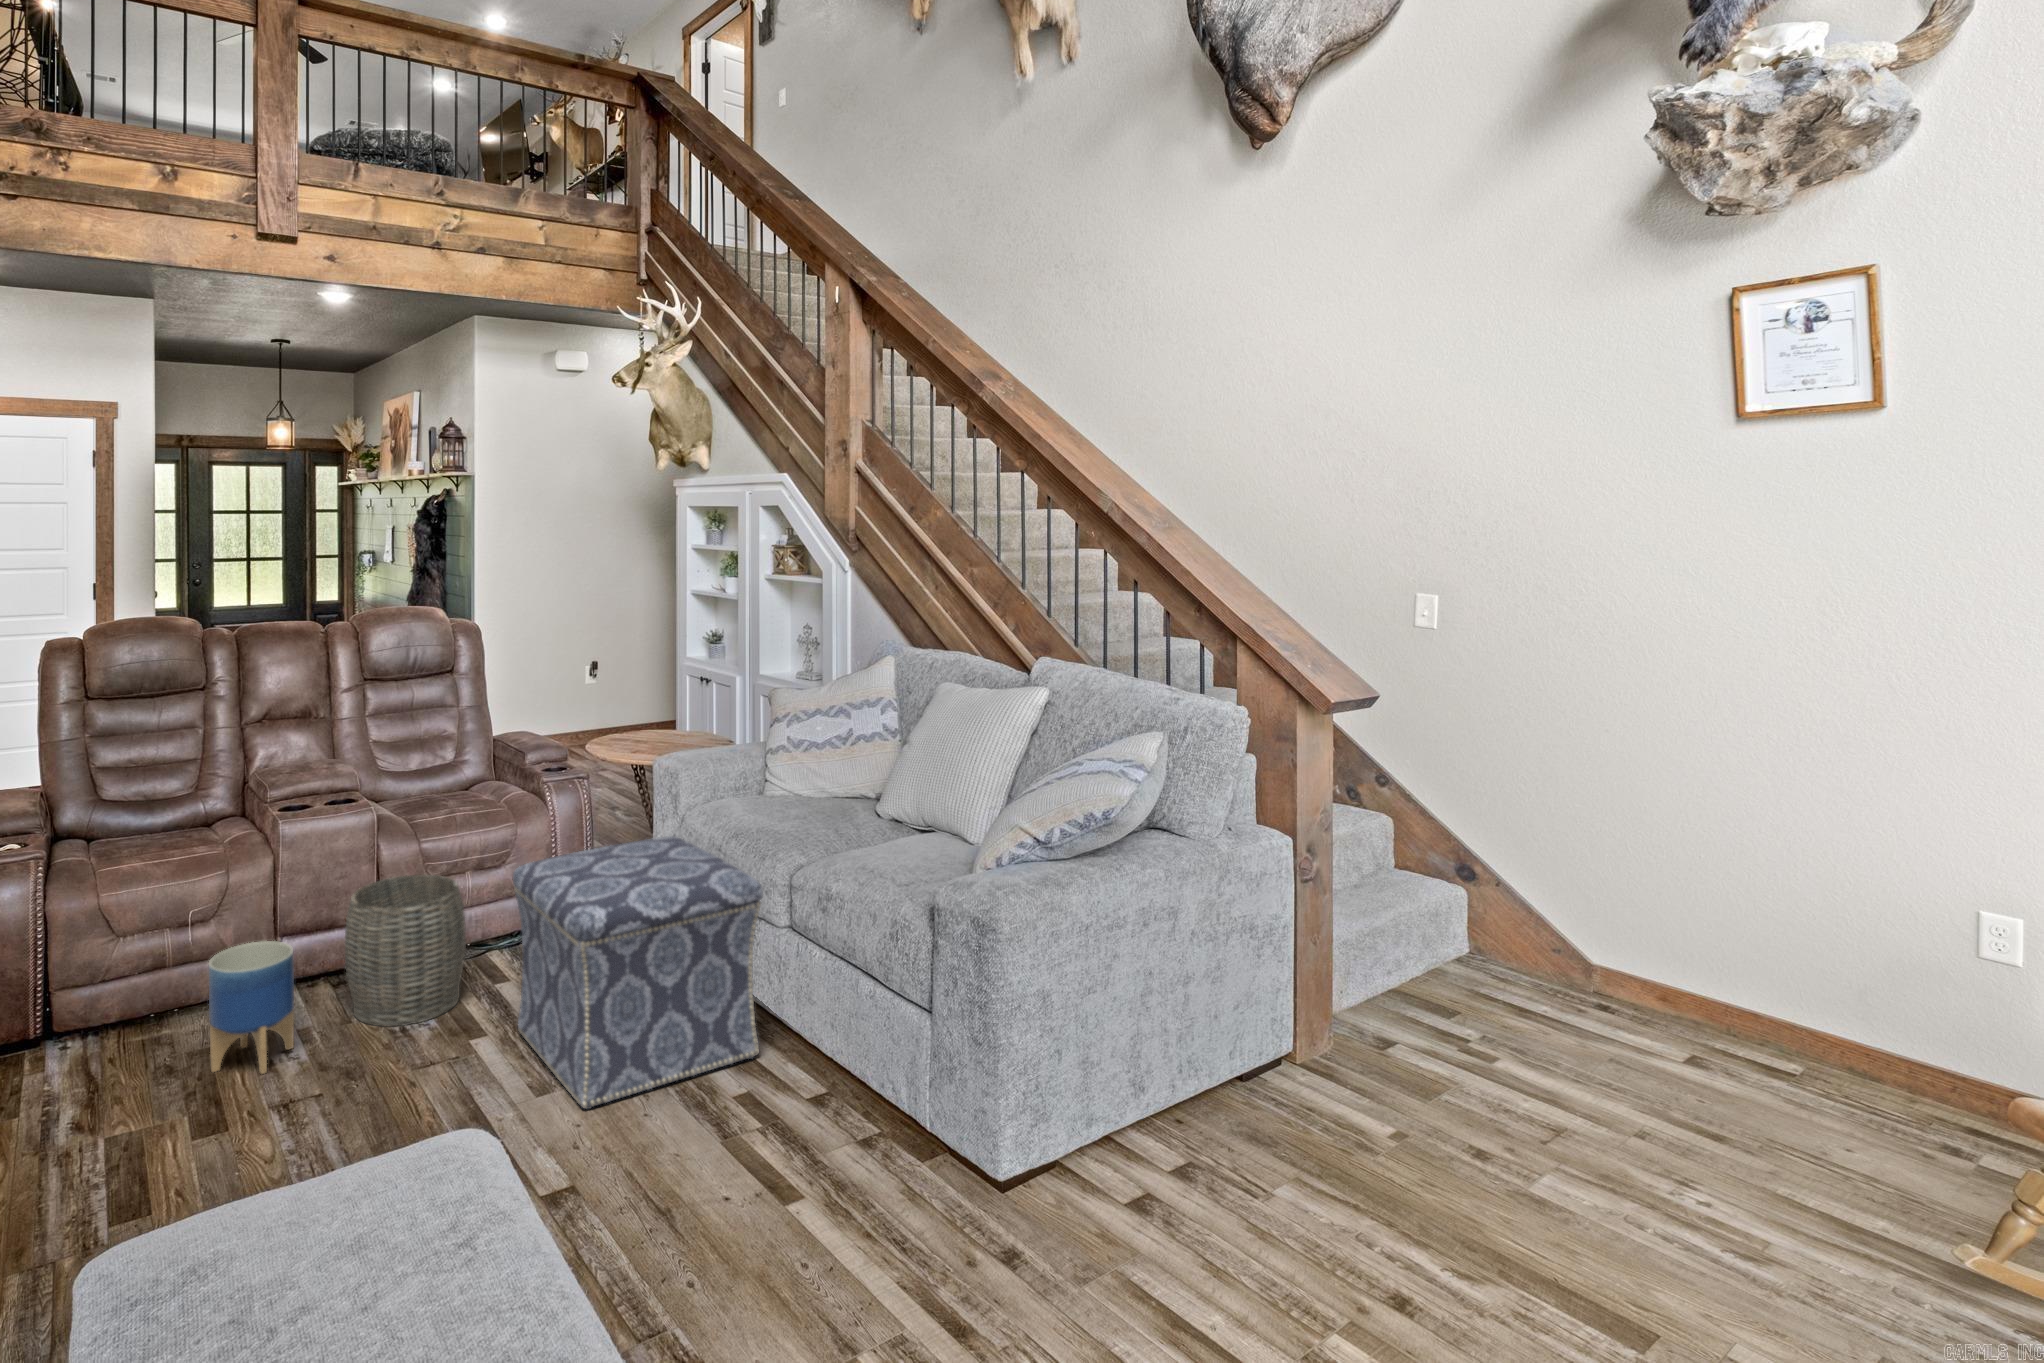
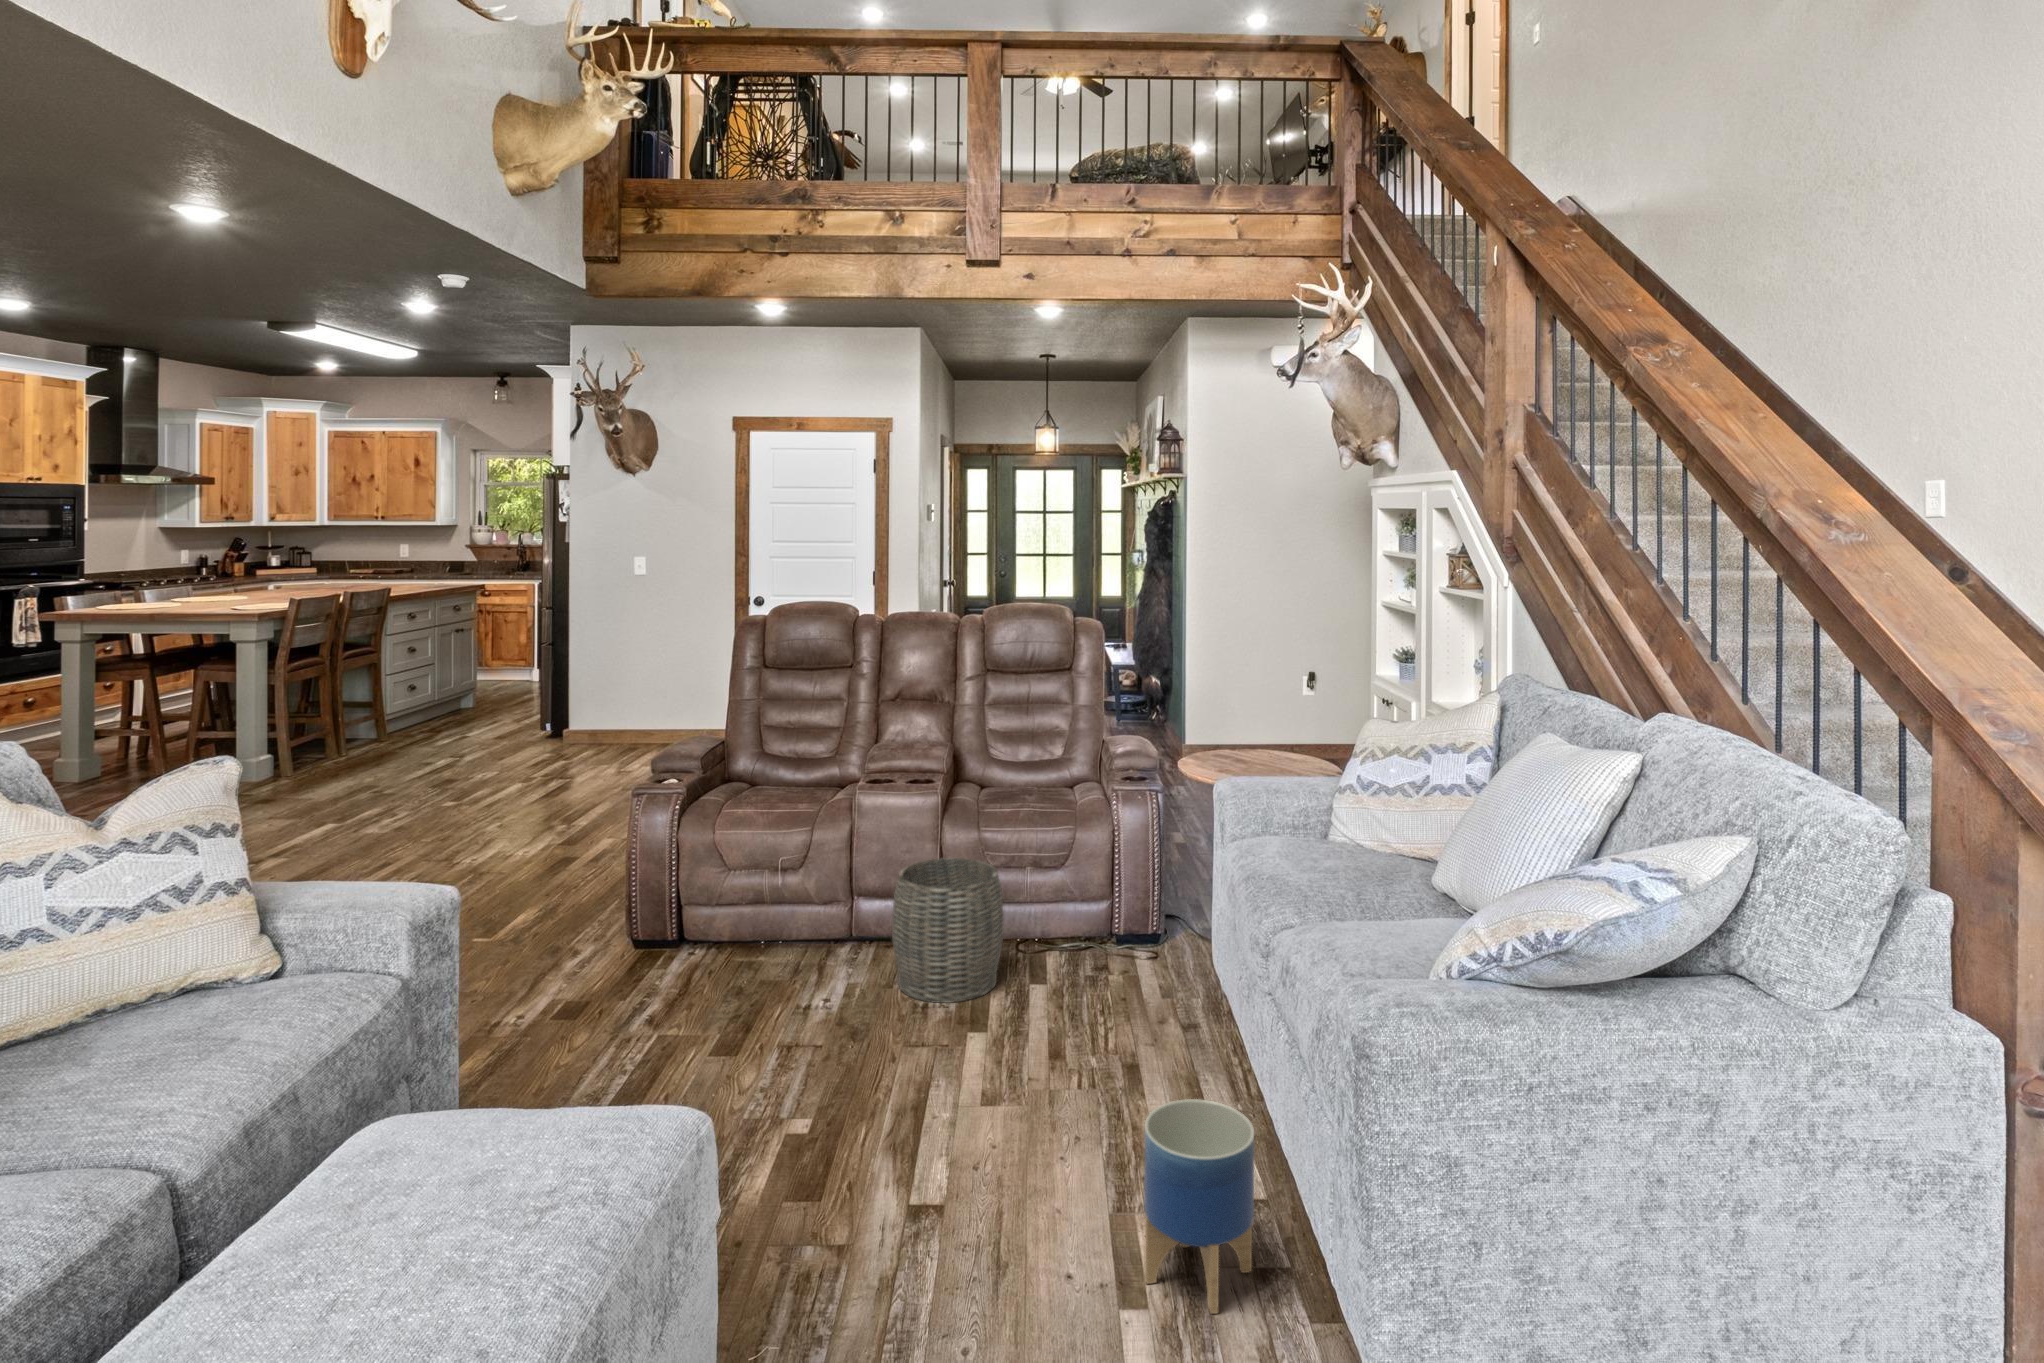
ottoman: present [513,836,763,1109] -> none [1008,862,1233,1133]
planter: present [209,941,294,1074] -> present [1144,1099,1254,1314]

